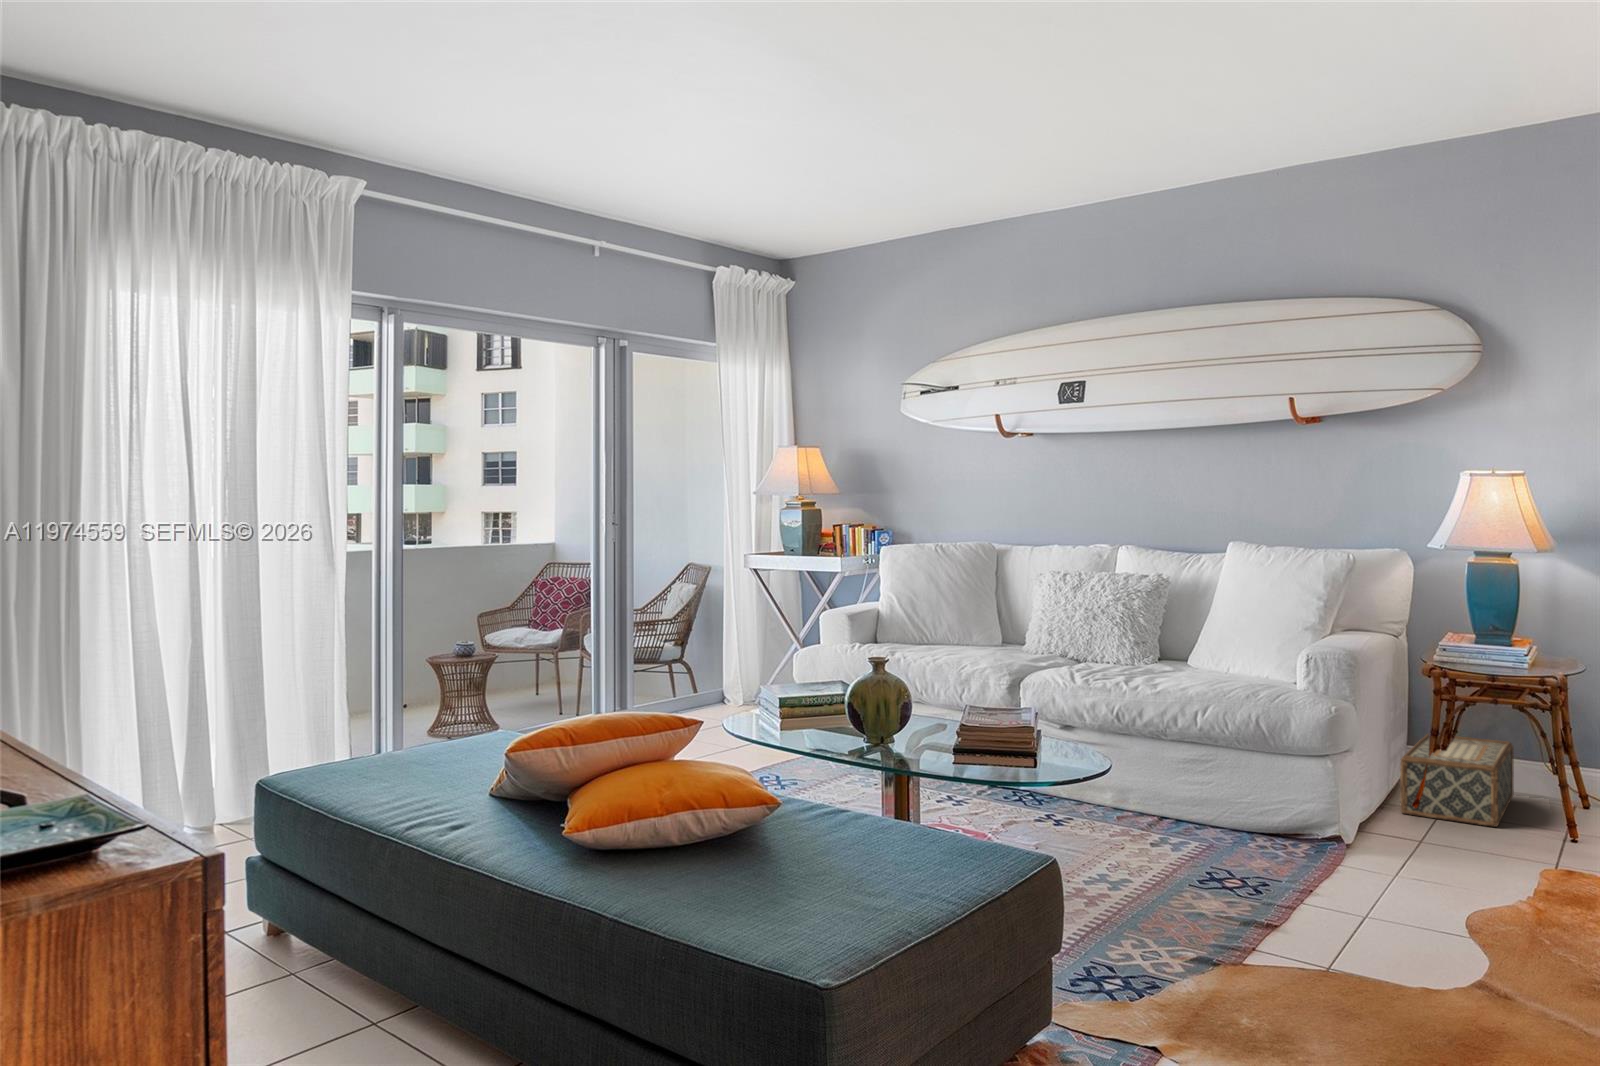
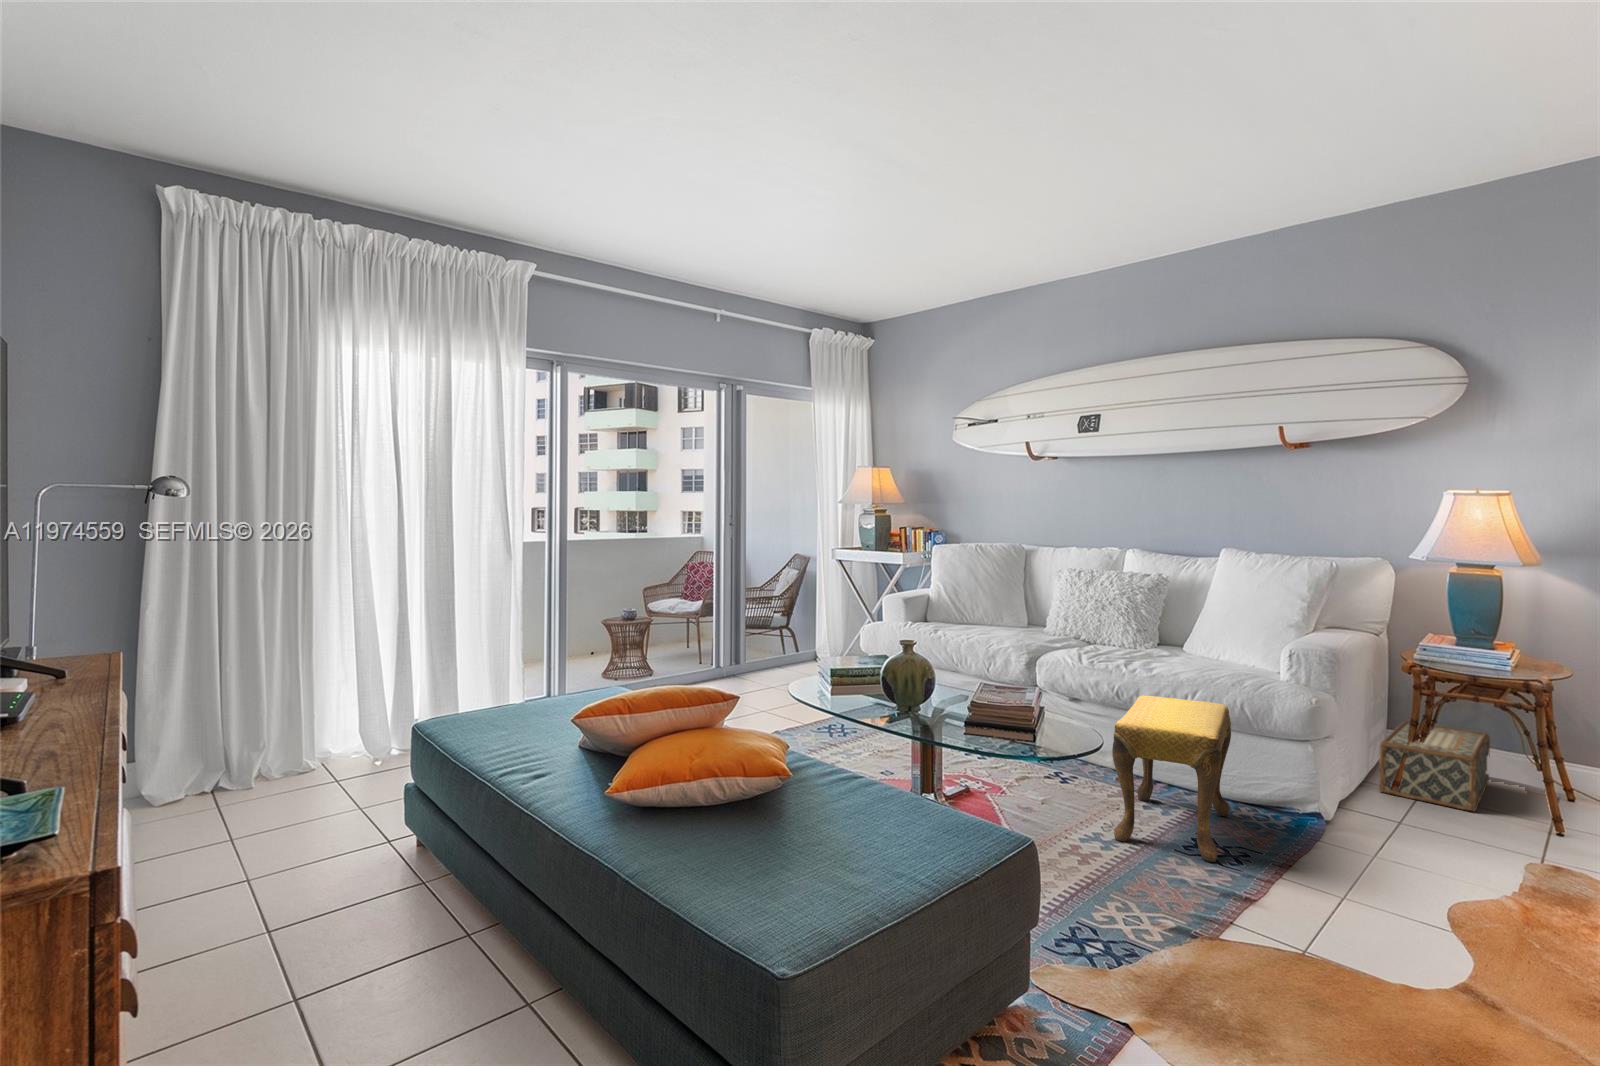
footstool: none [1118,716,1244,893] -> present [1112,695,1231,862]

